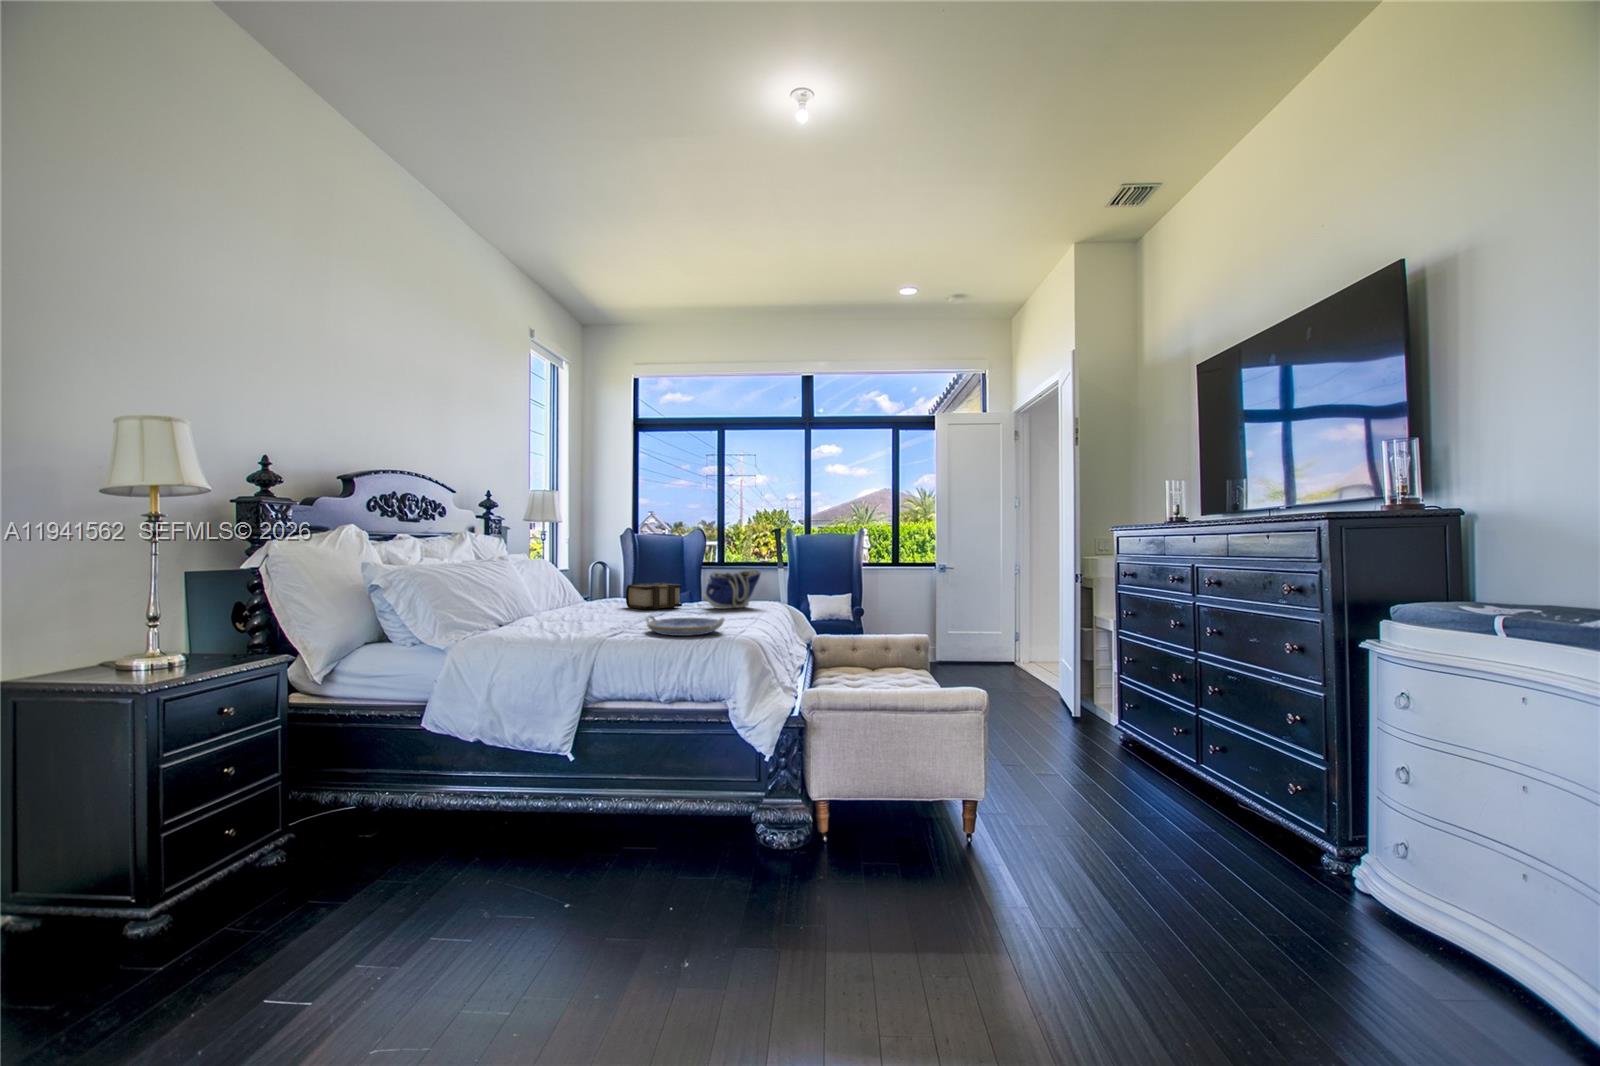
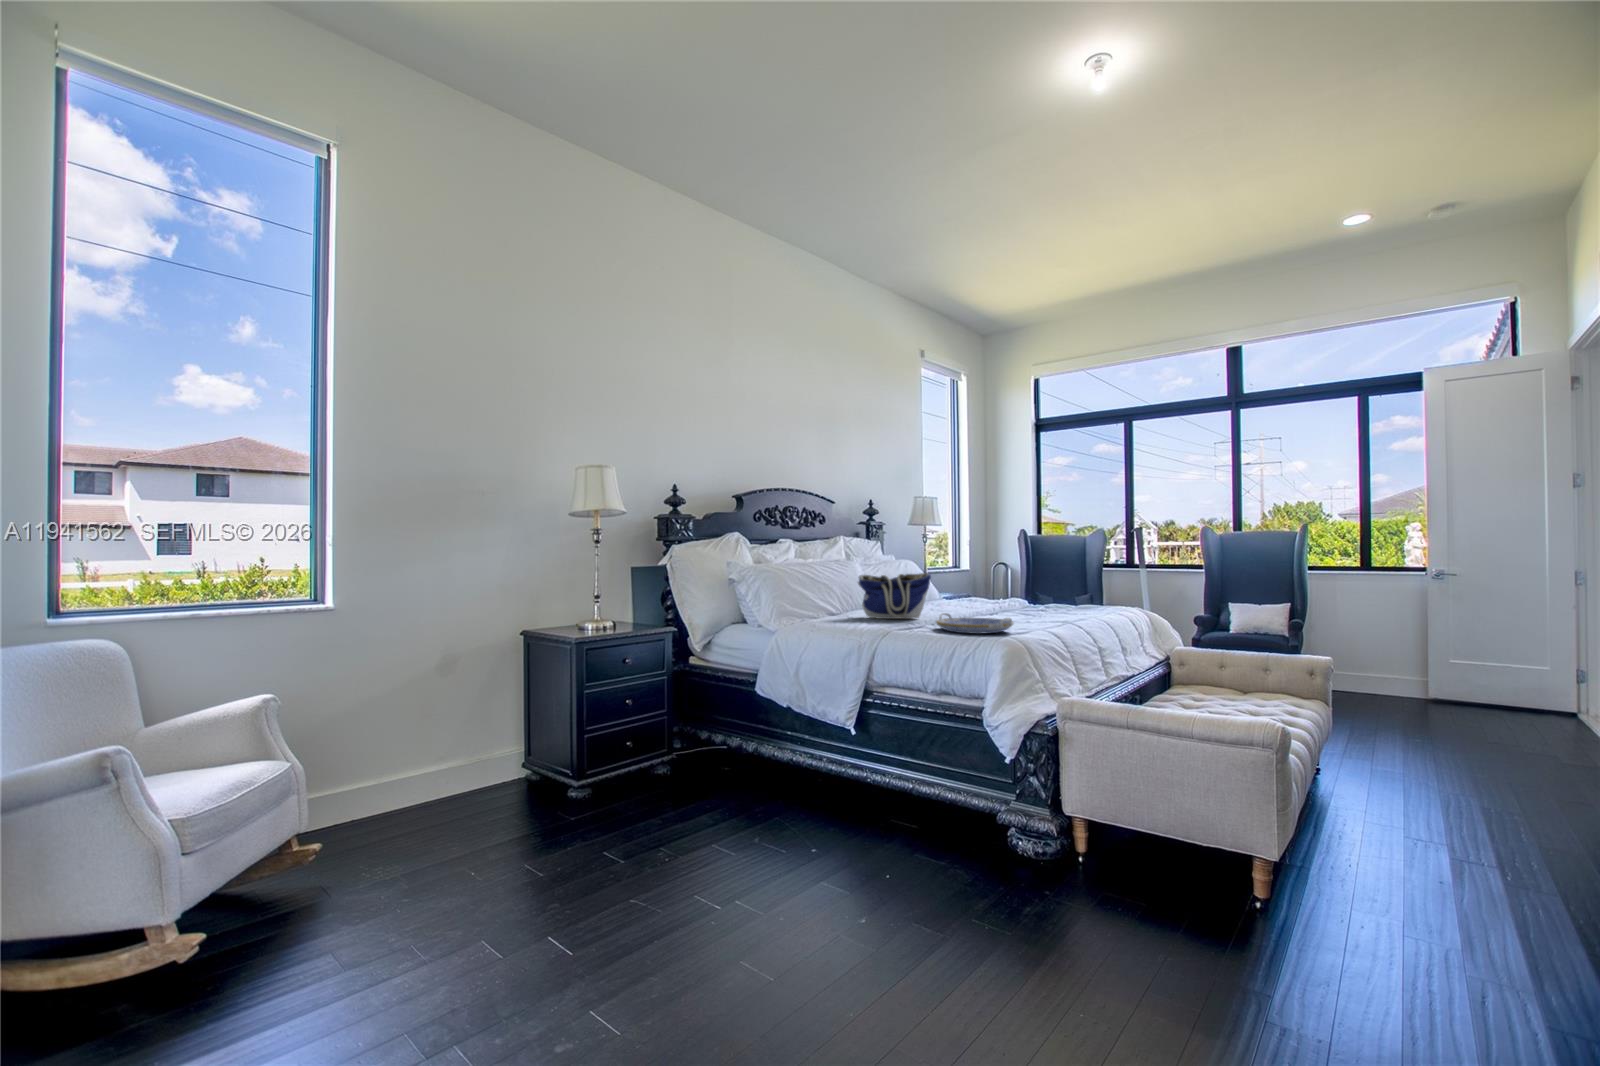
tote bag: present [704,569,761,609] -> present [858,573,931,619]
book: present [626,582,682,610] -> none [971,586,1027,613]

